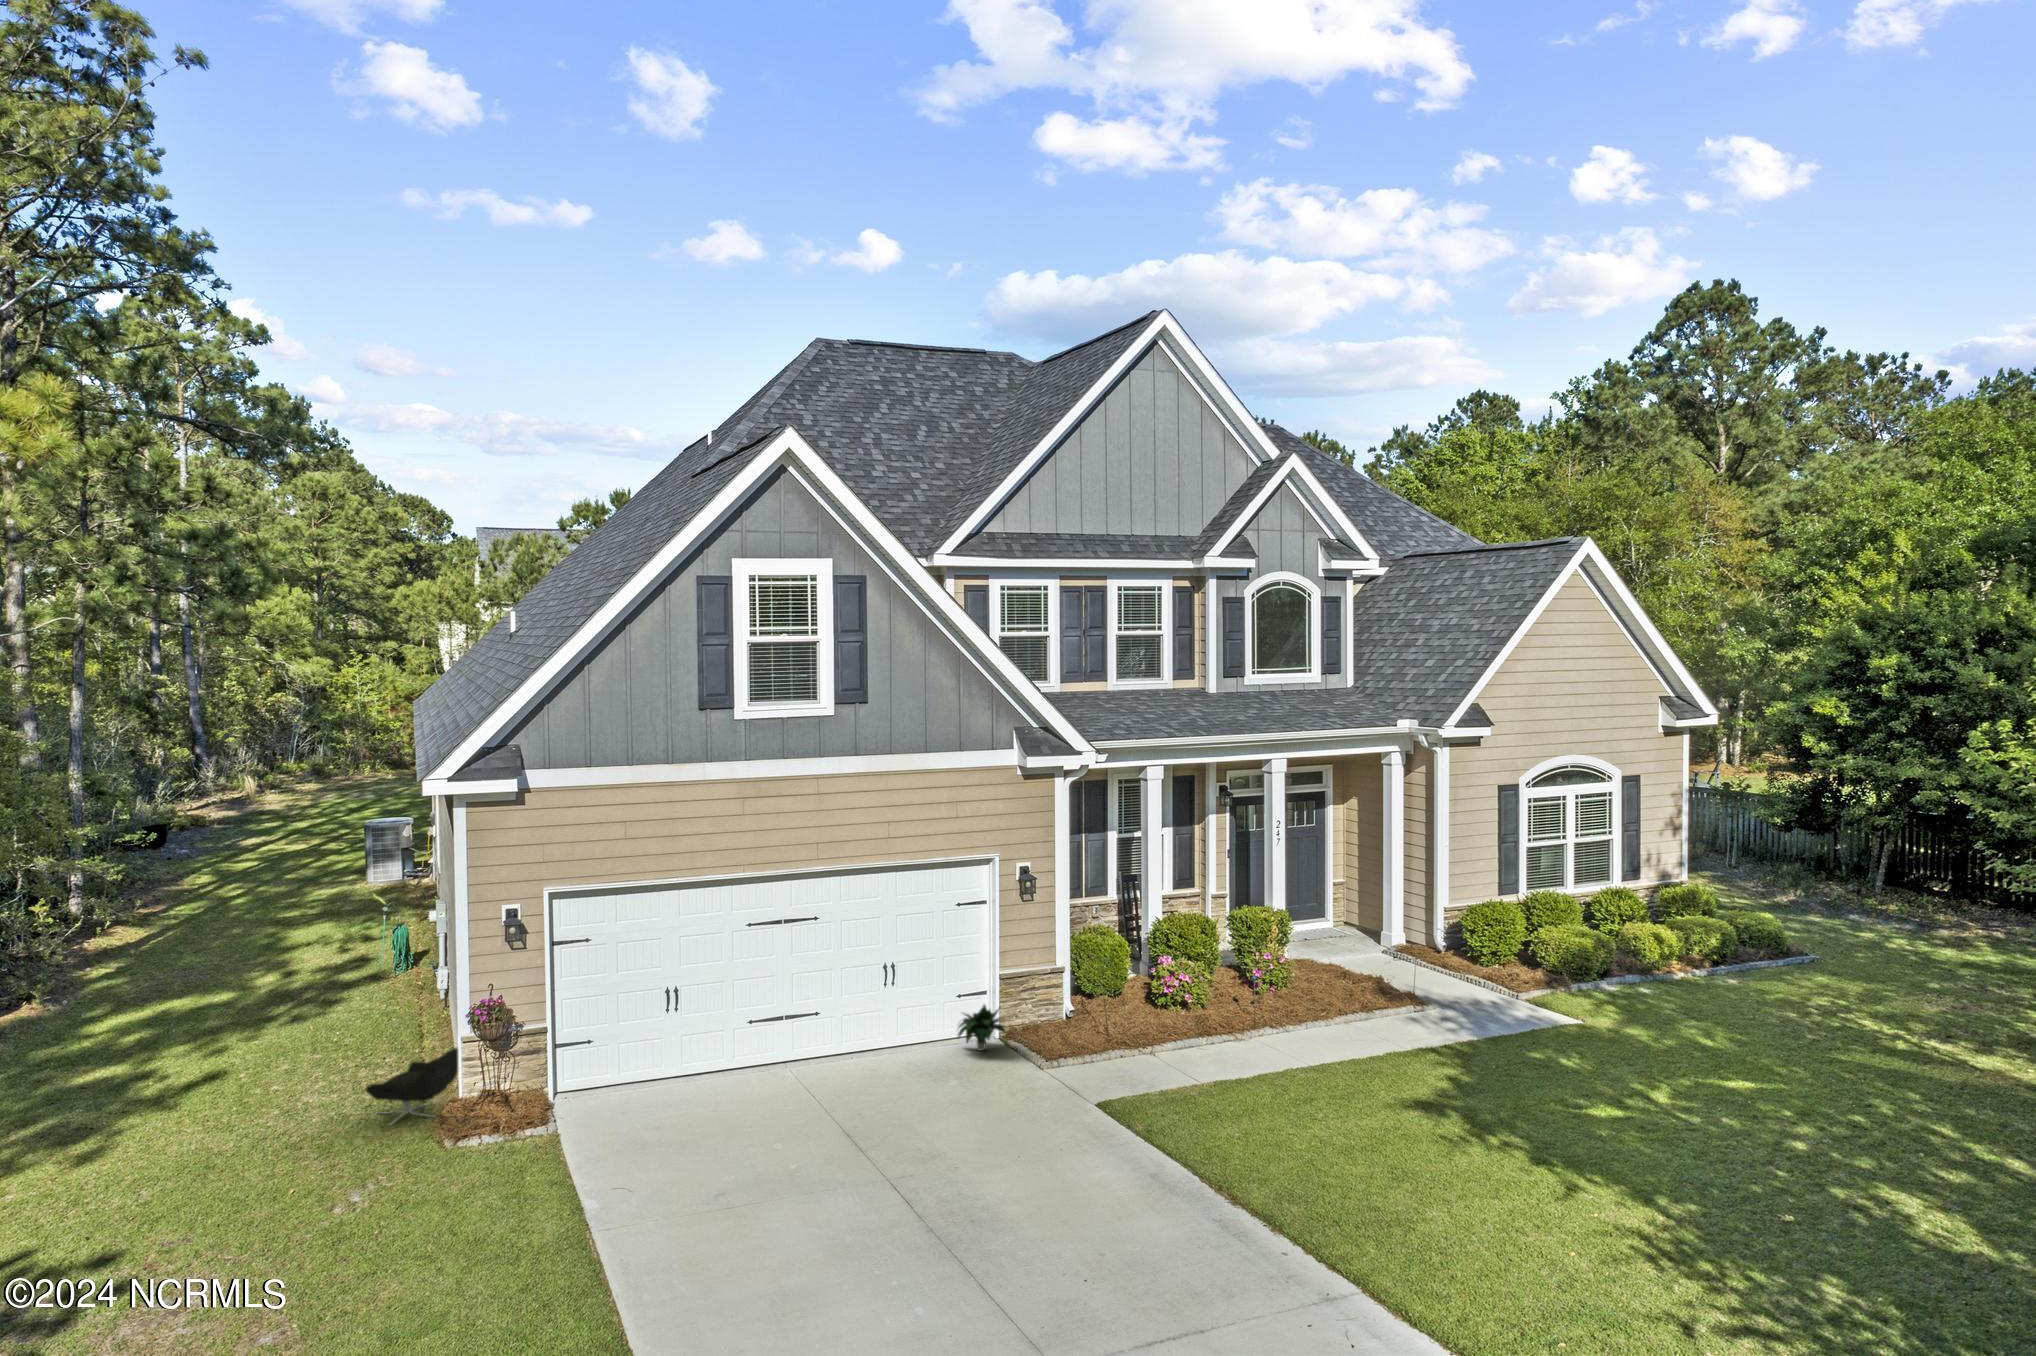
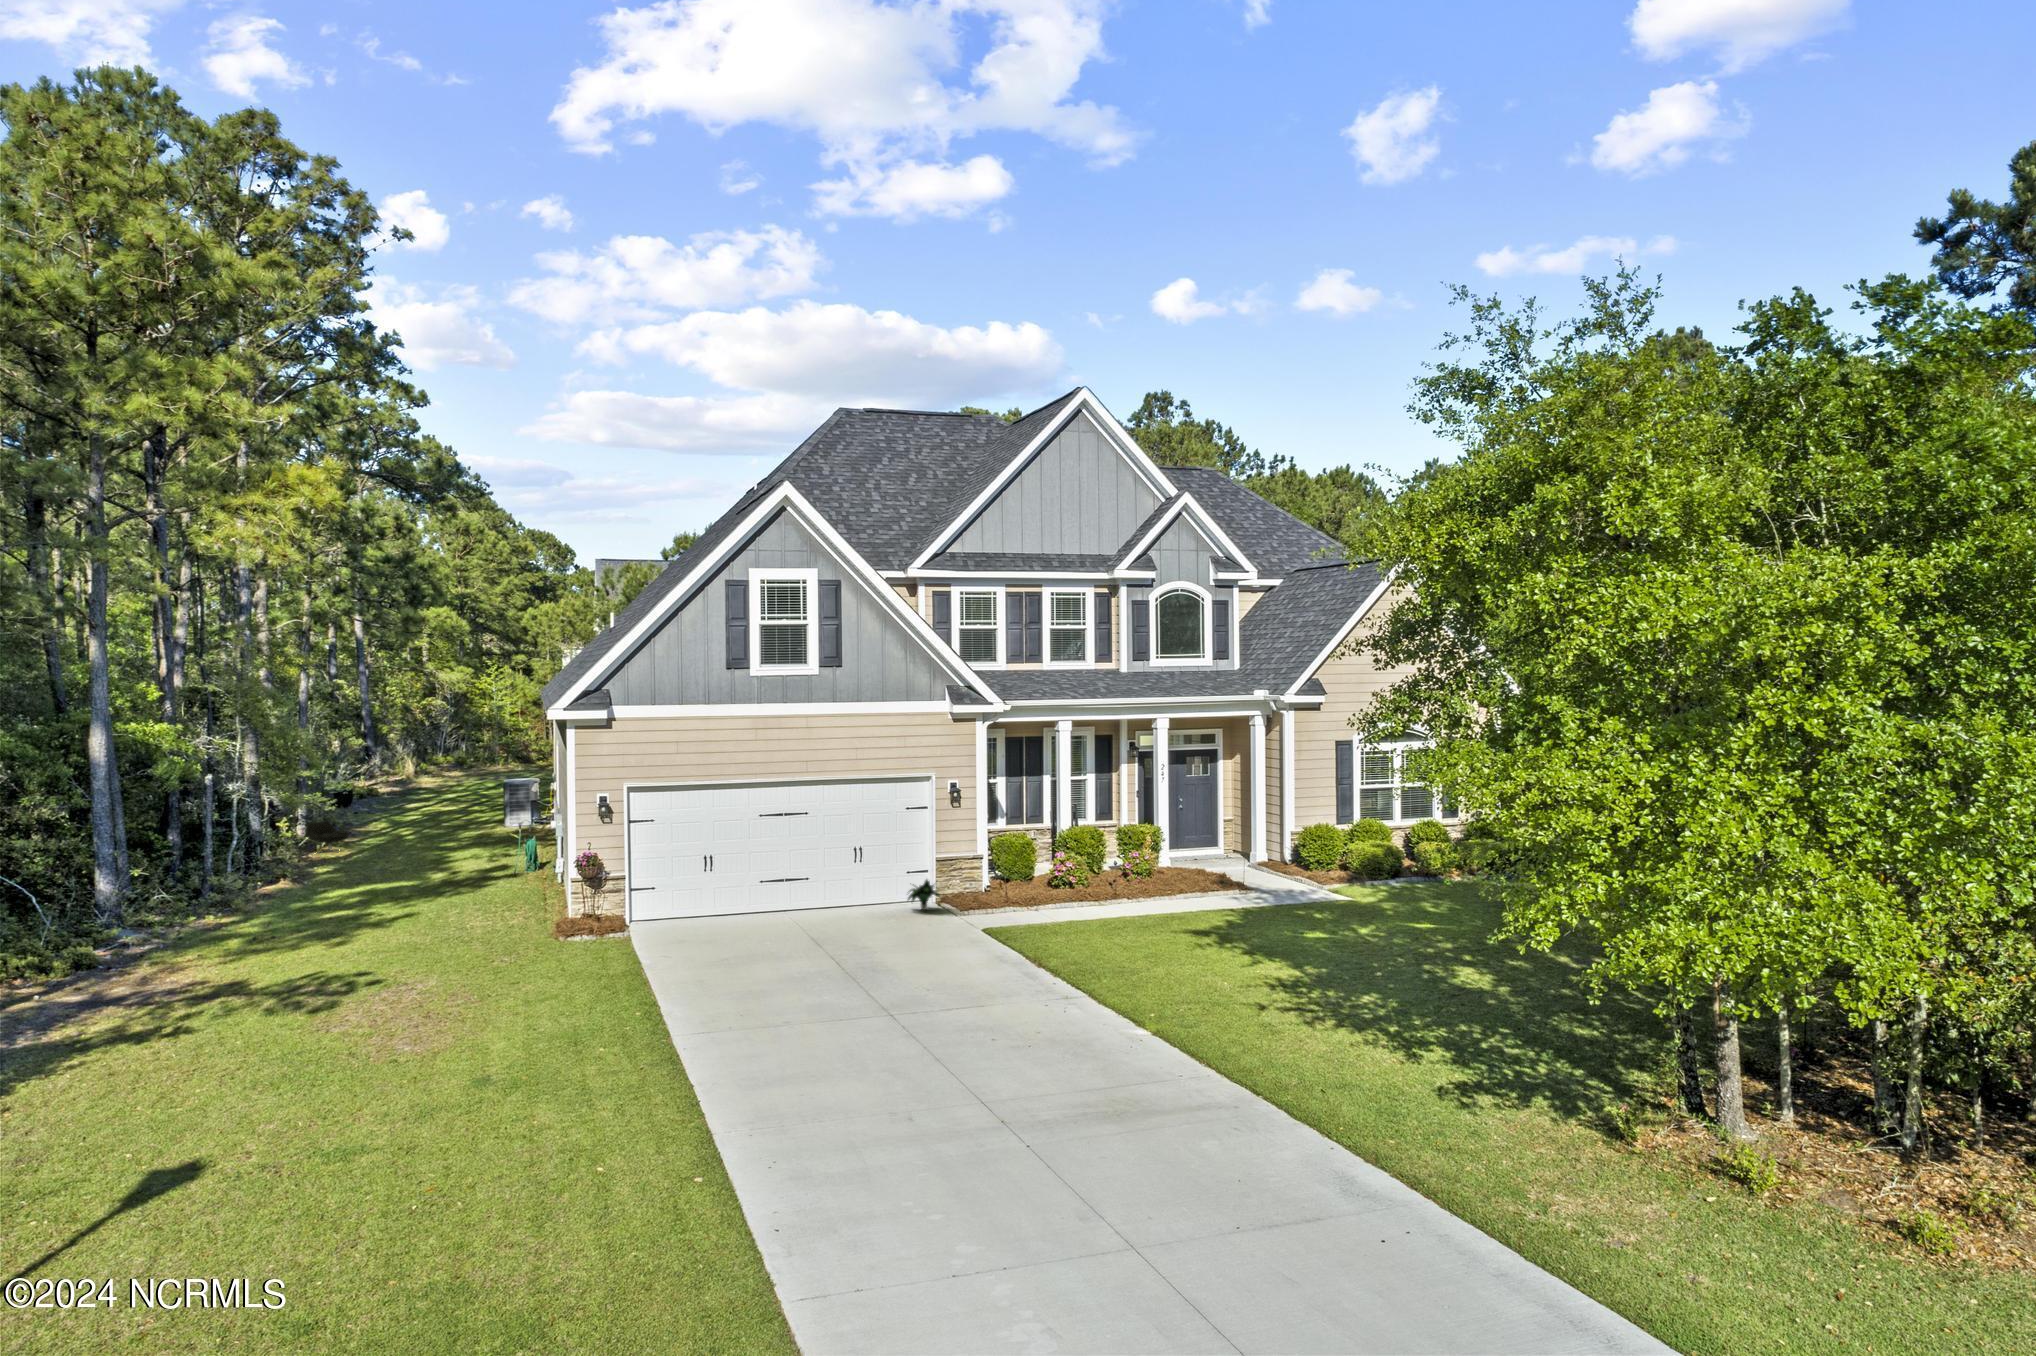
lounge chair: present [365,1048,458,1126] -> present [306,821,350,851]

